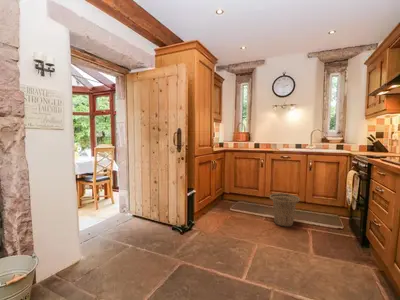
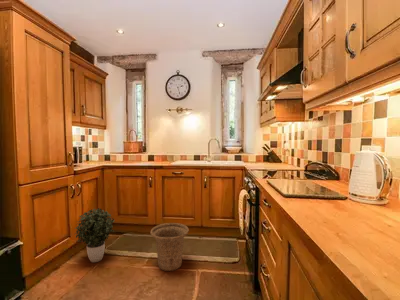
potted plant: none [214,177,240,214] -> present [75,208,114,262]

